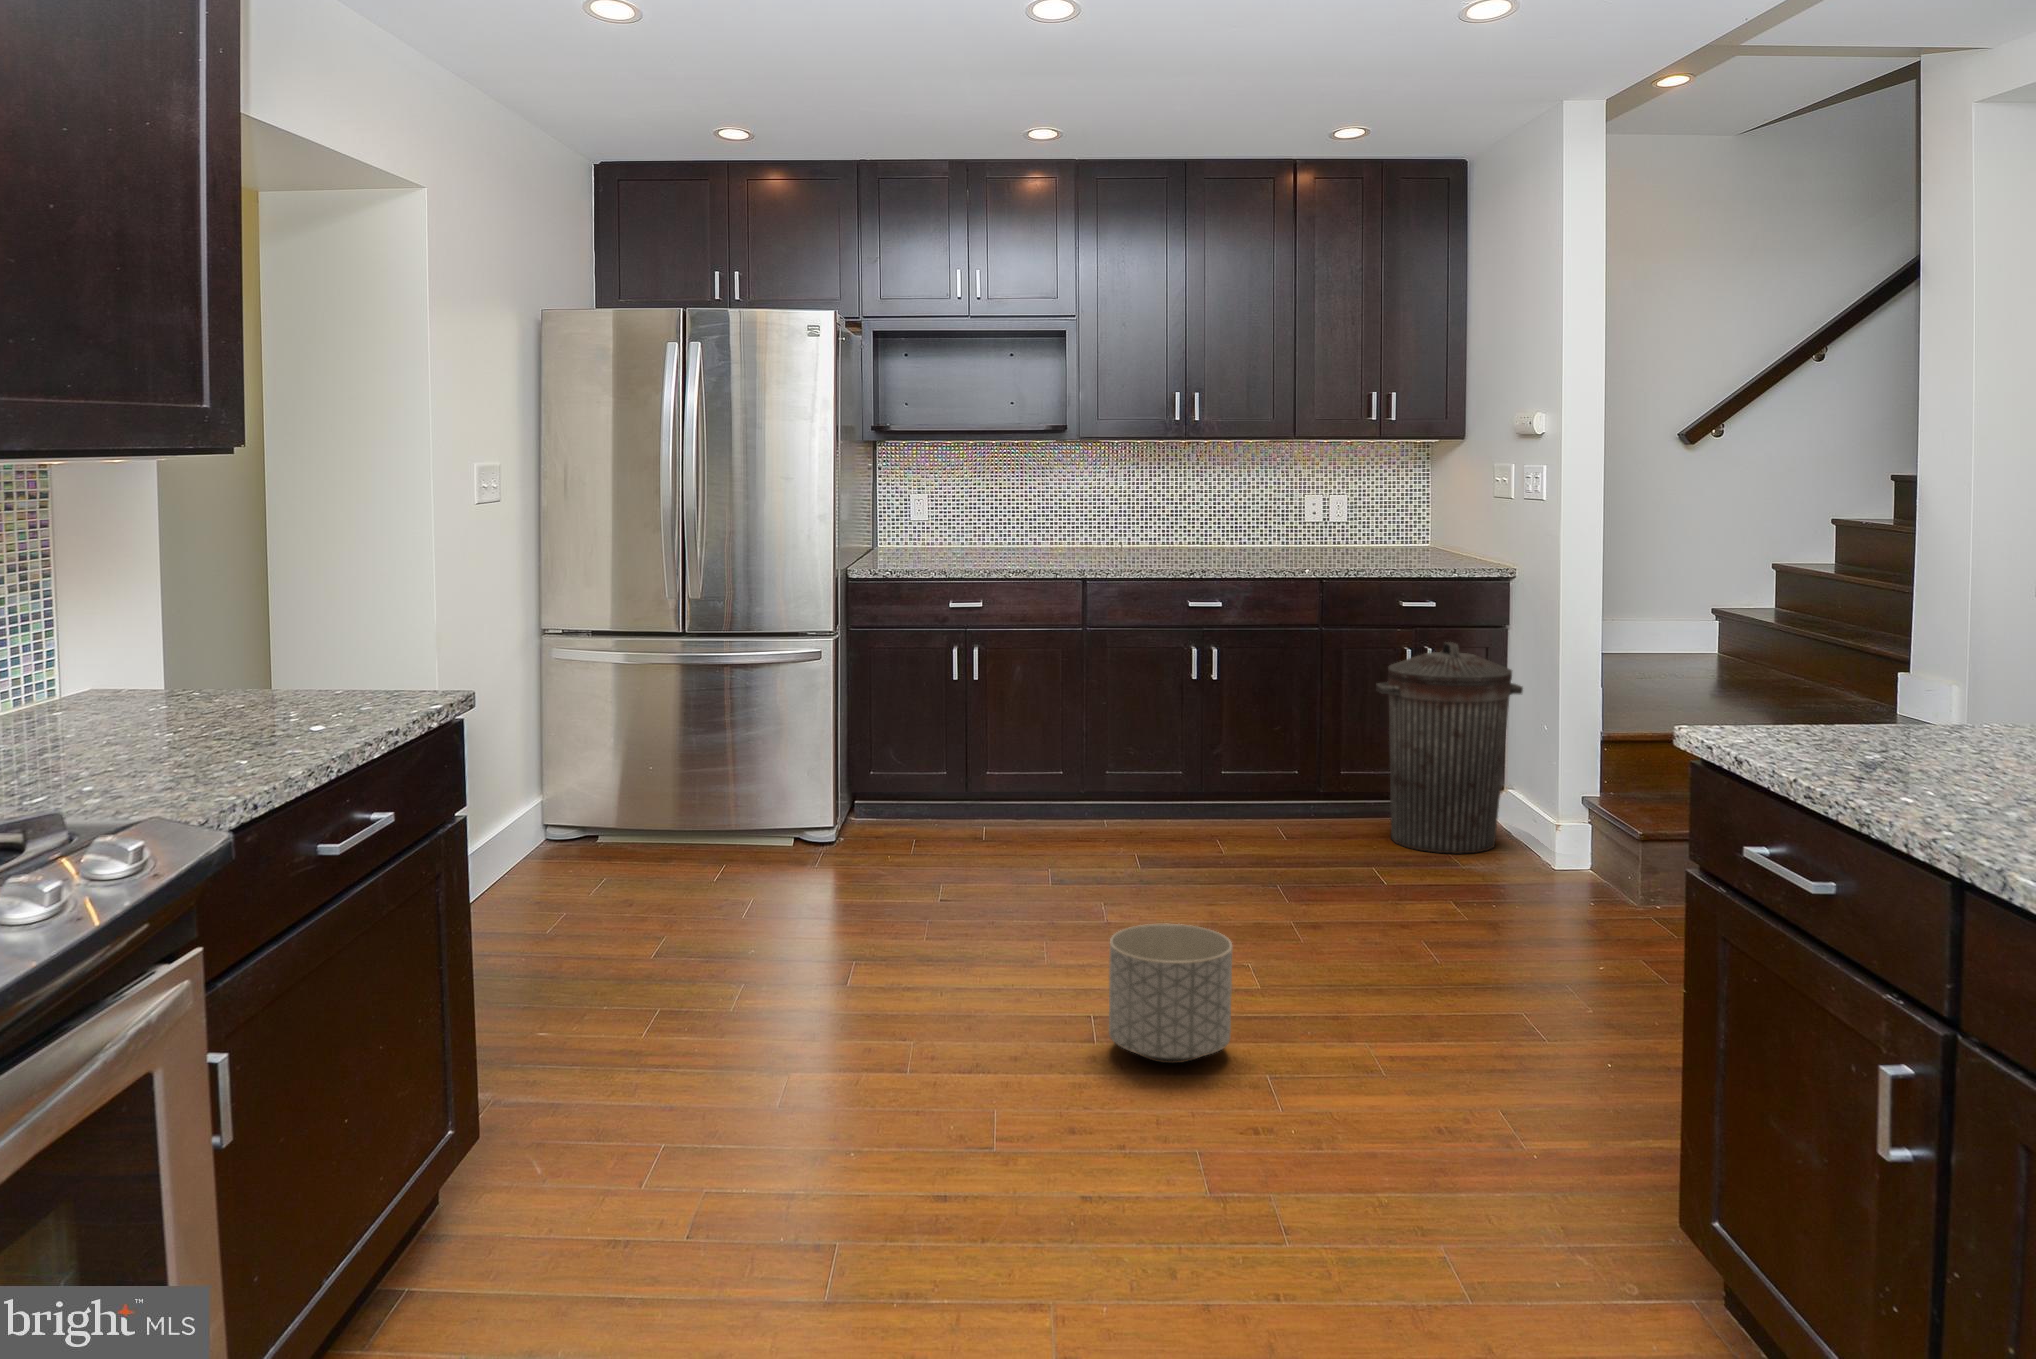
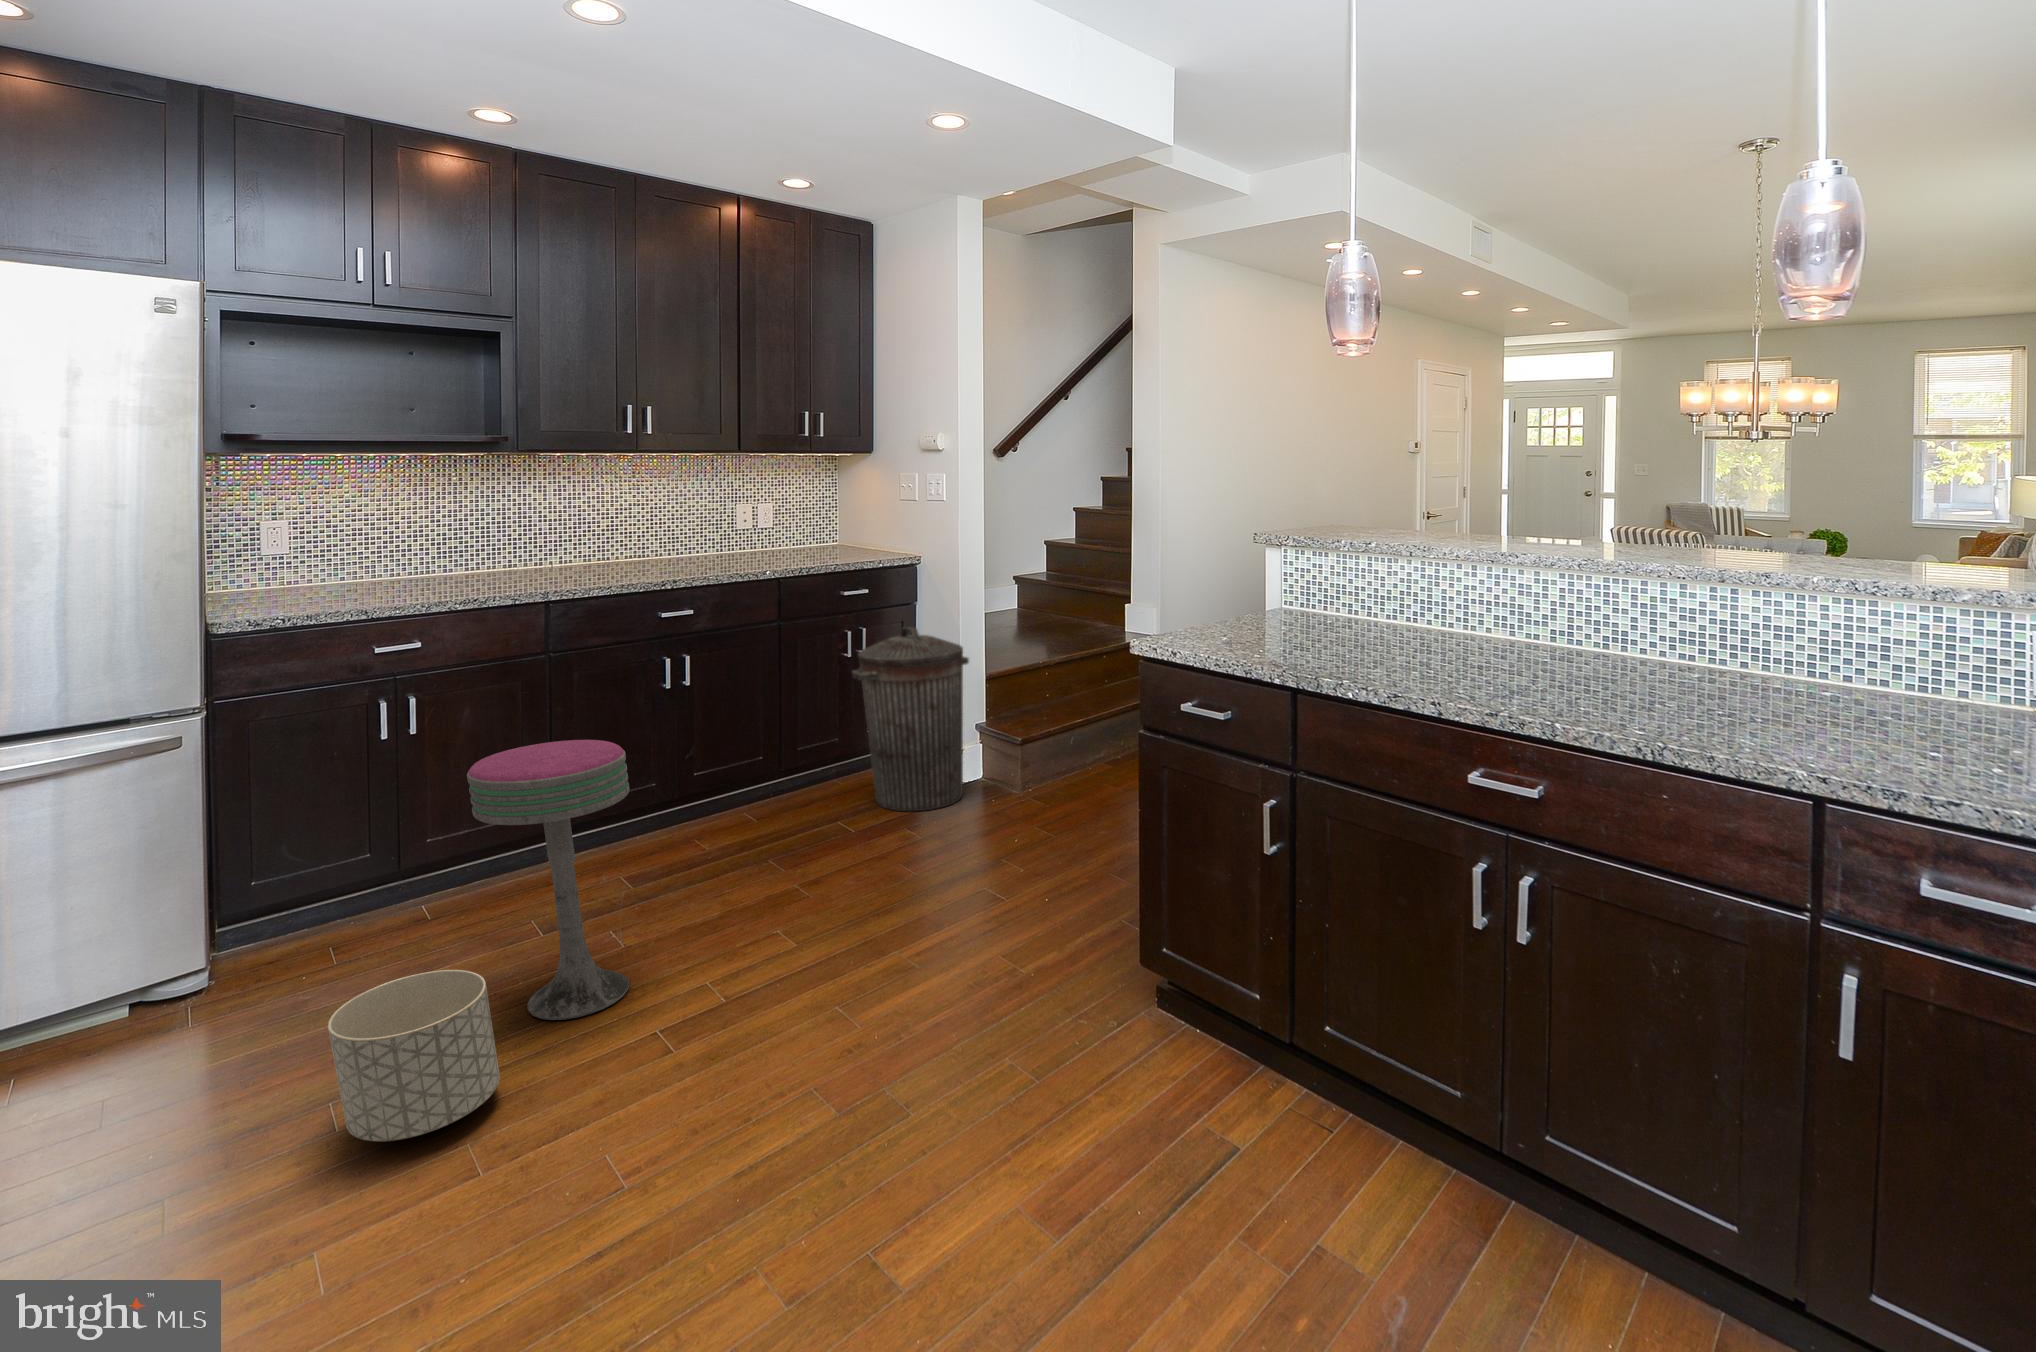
bar stool: none [972,693,1091,922] -> present [467,740,630,1020]
planter: present [1109,924,1232,1063] -> present [328,970,500,1142]

